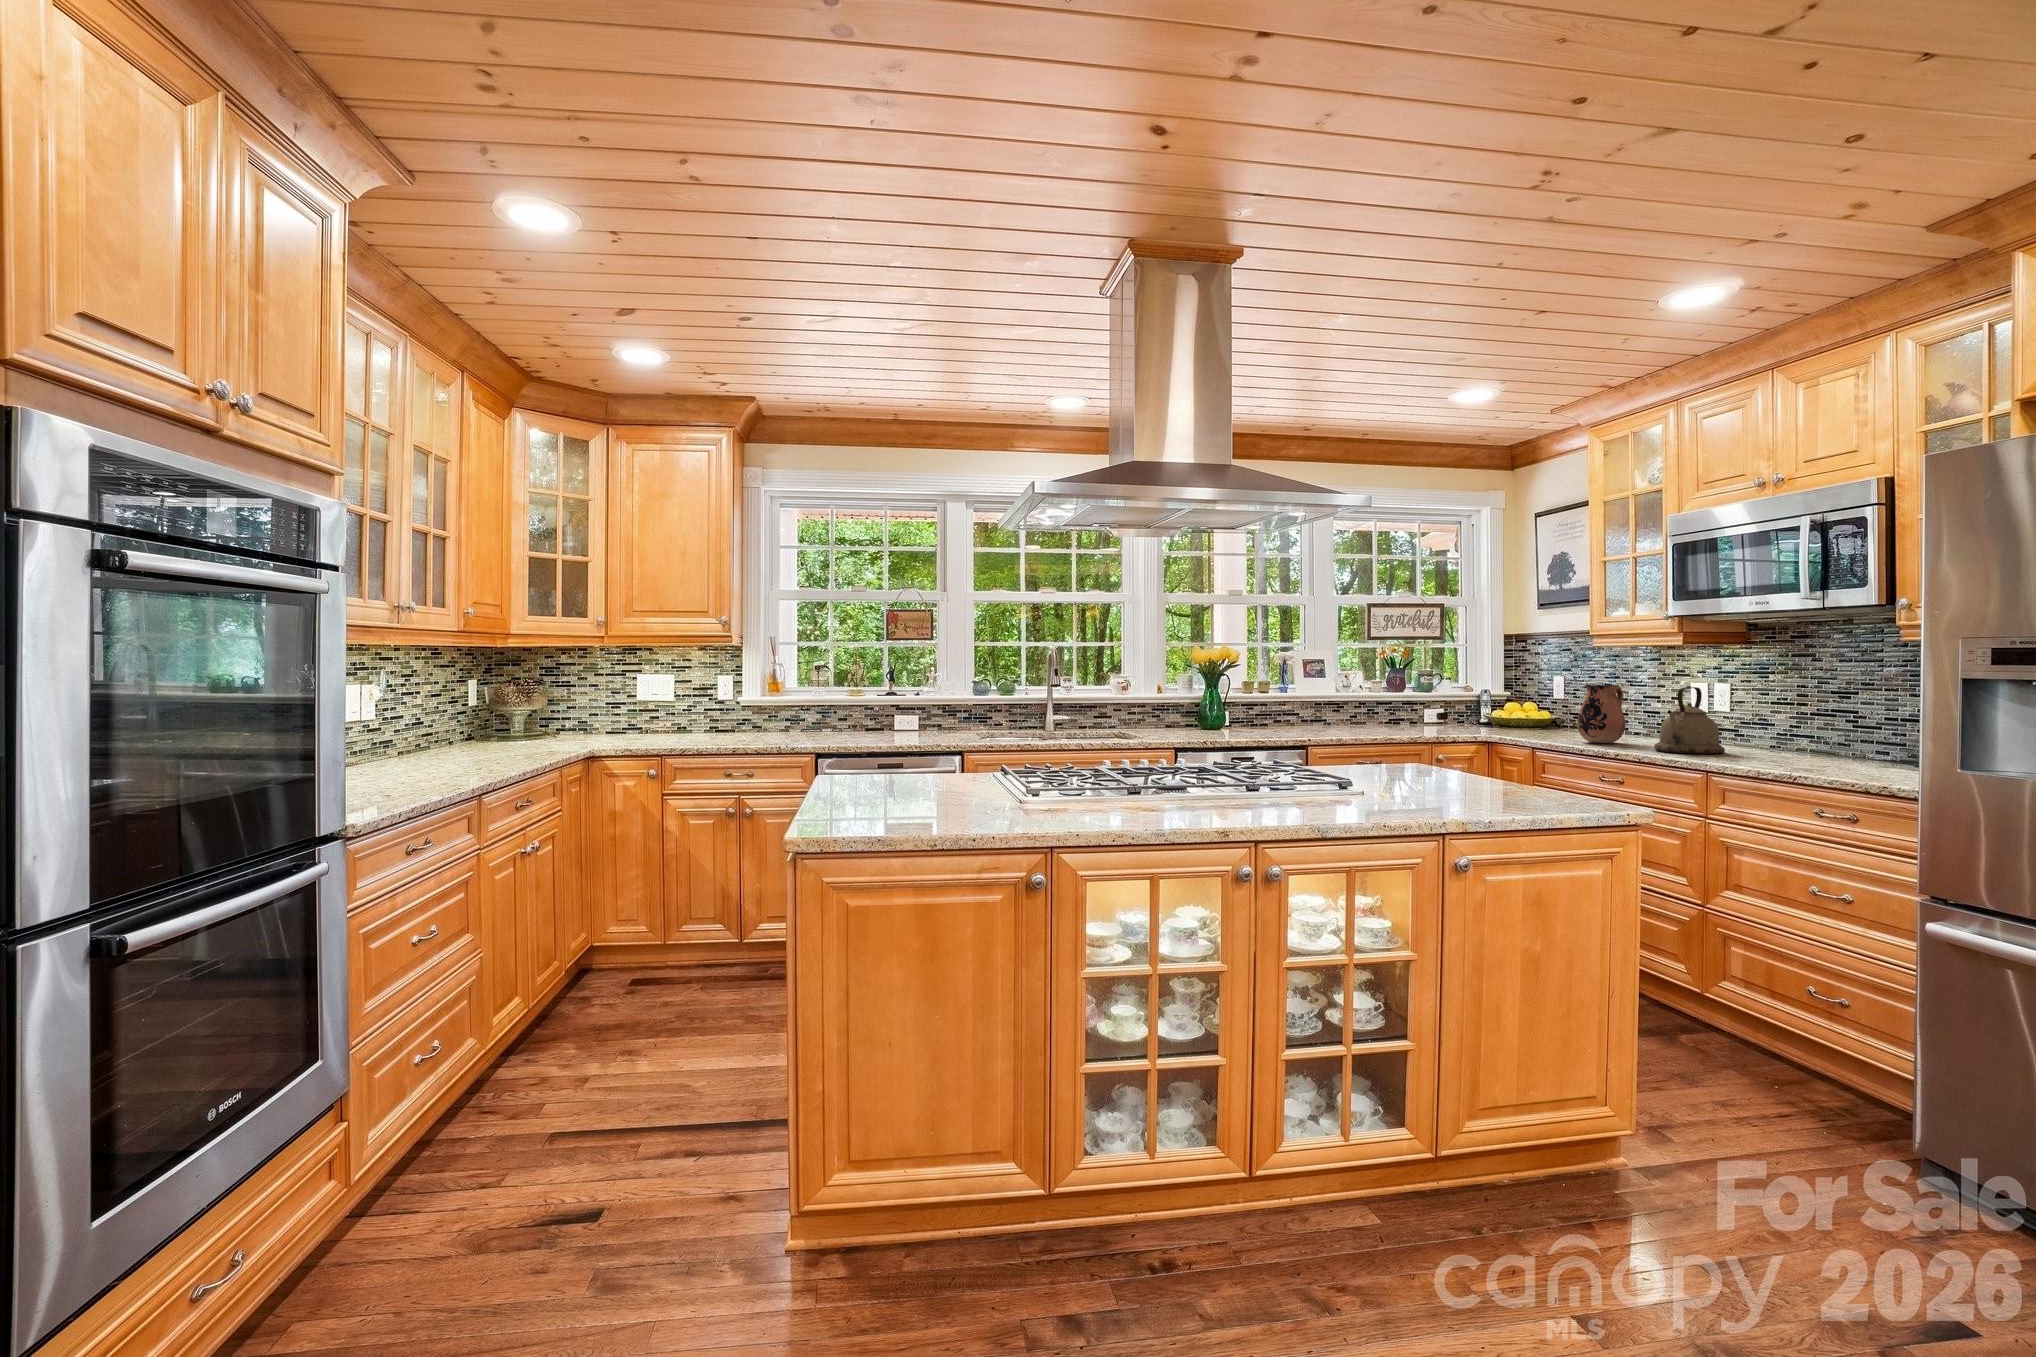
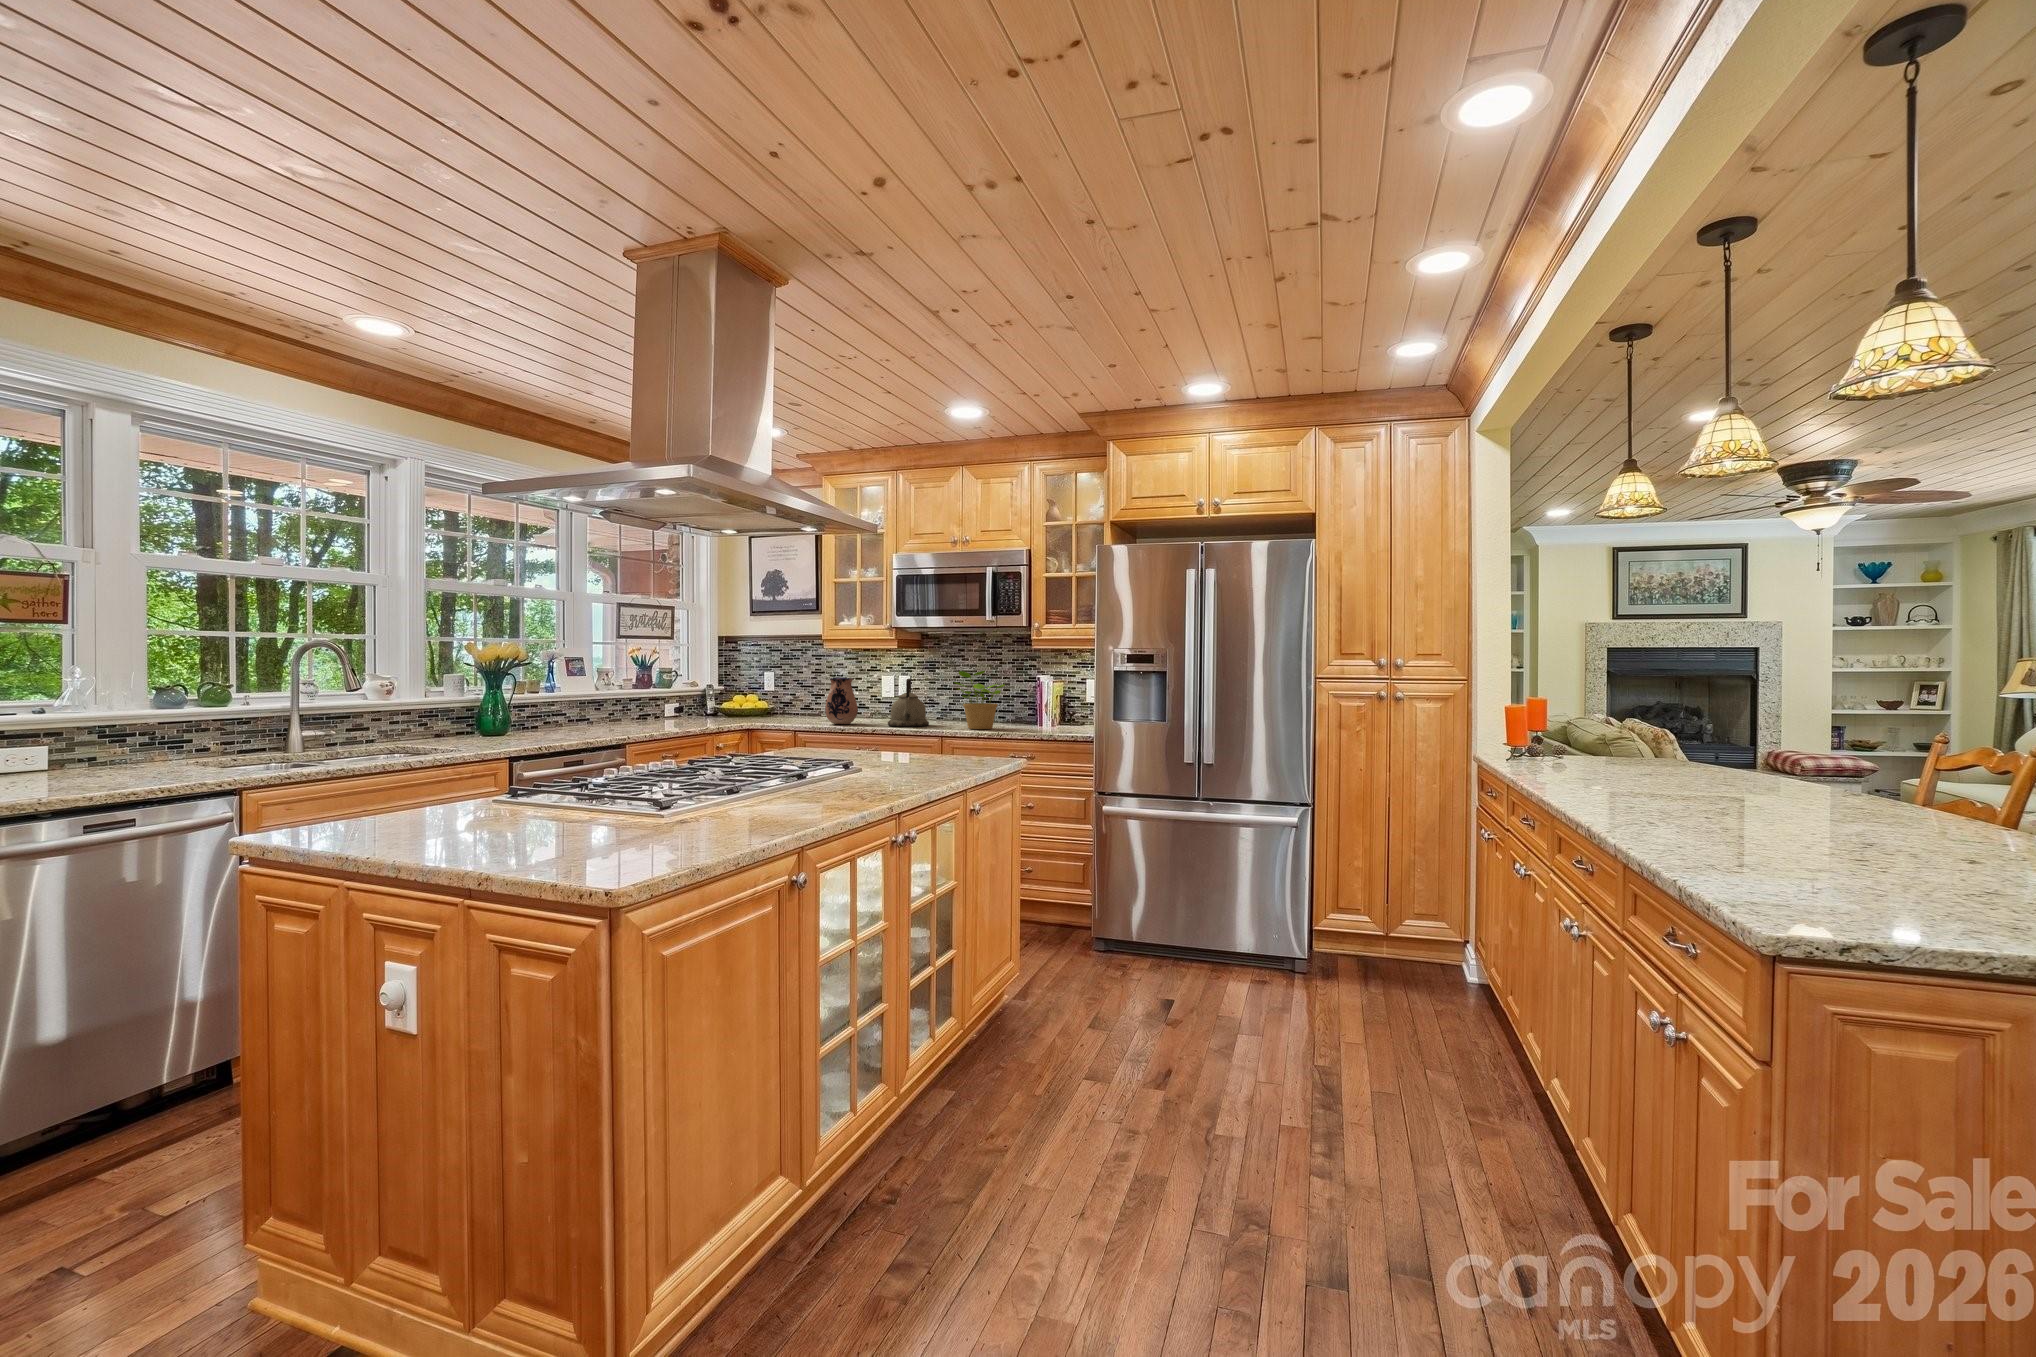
potted plant: none [1734,677,1836,767] -> present [954,671,1005,729]

